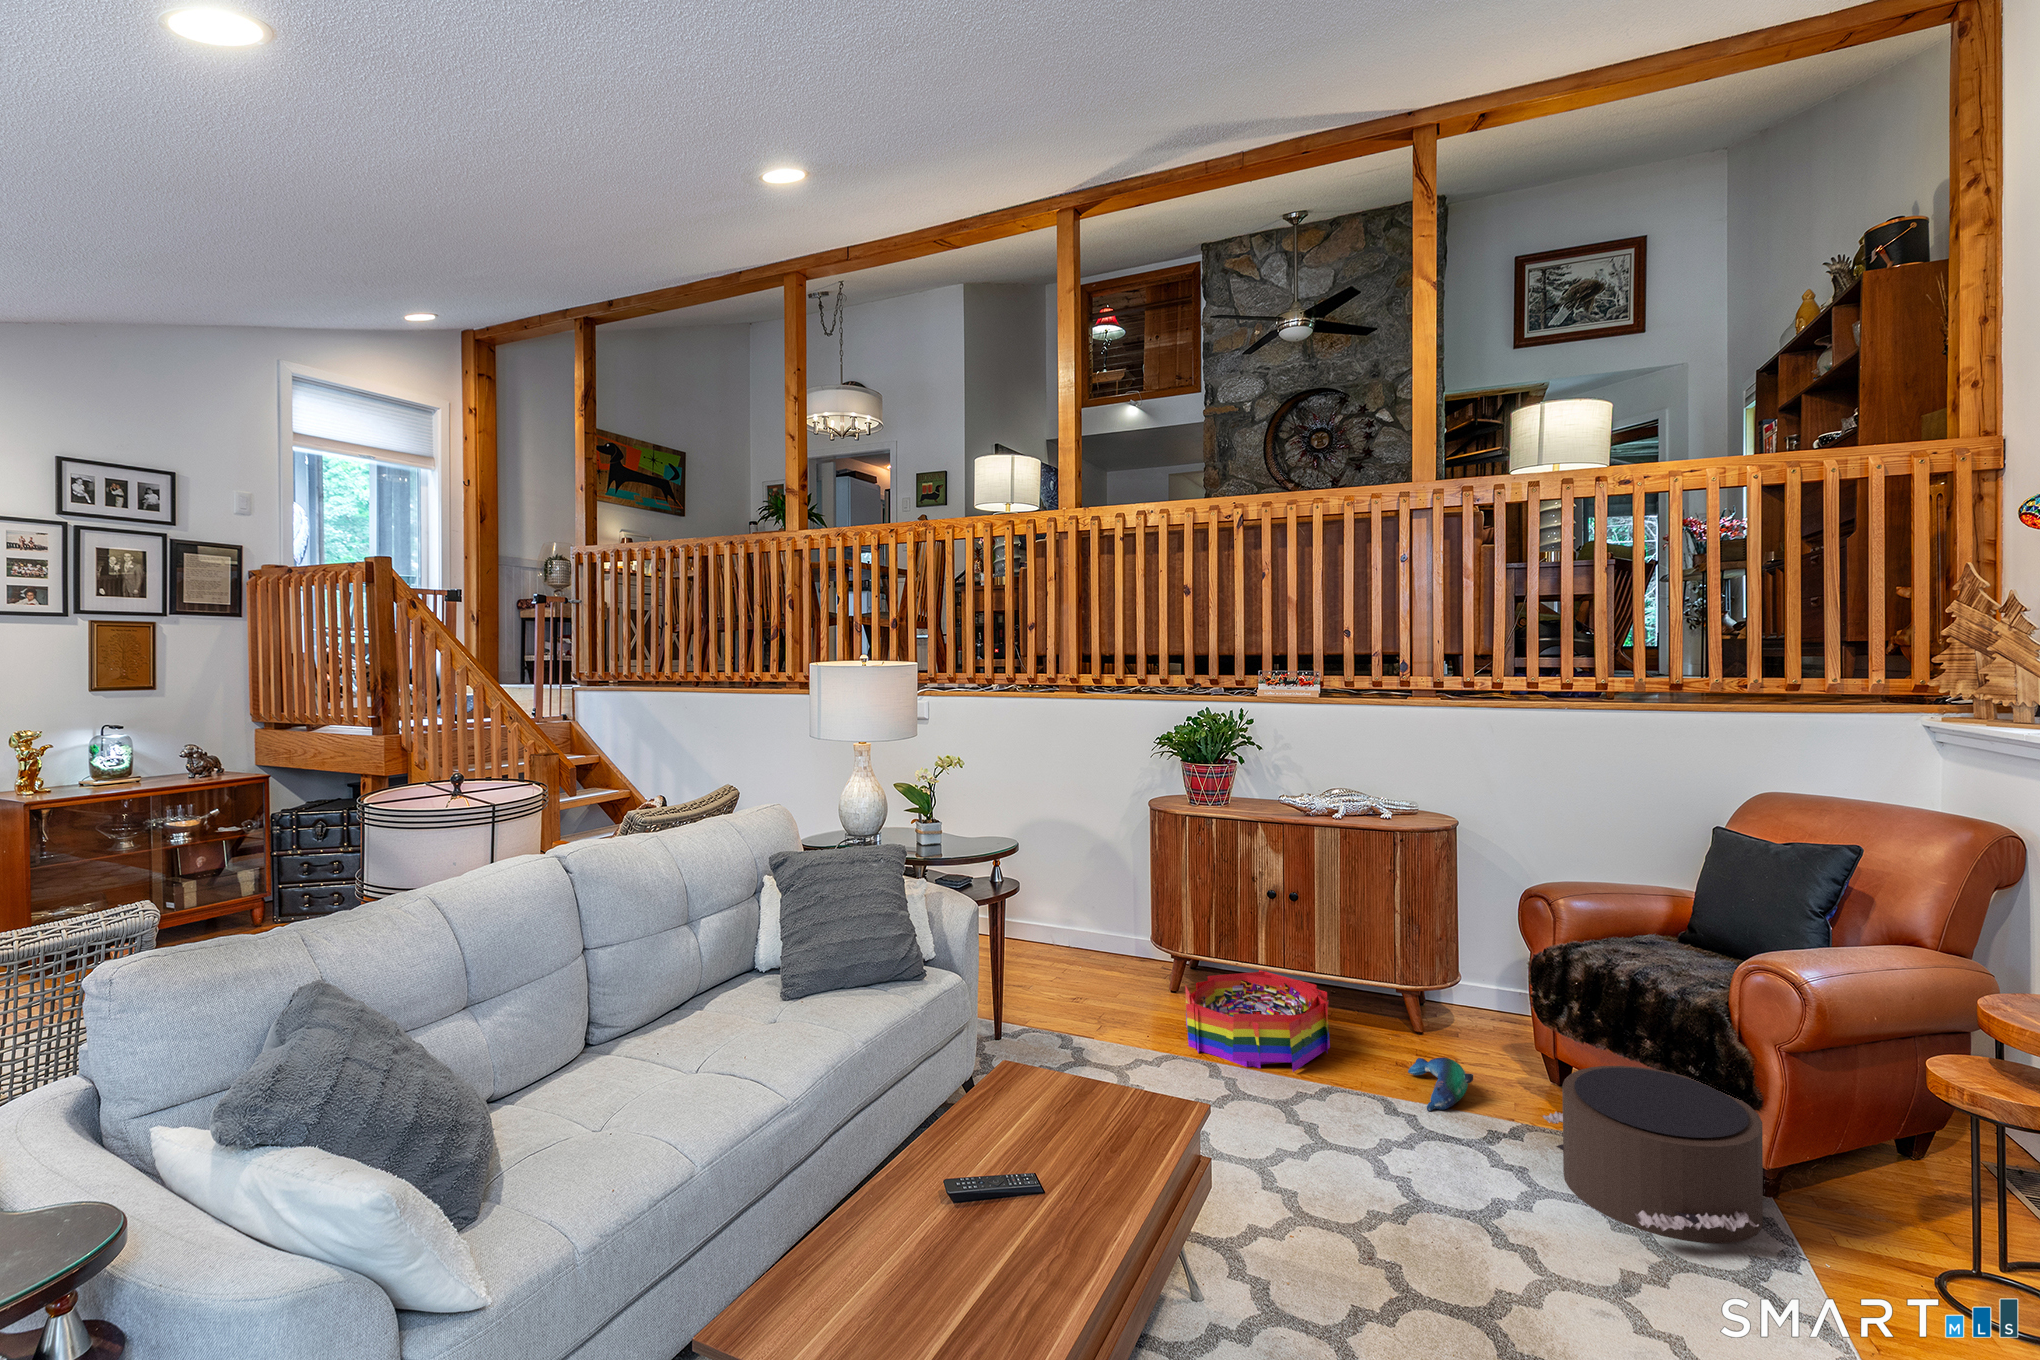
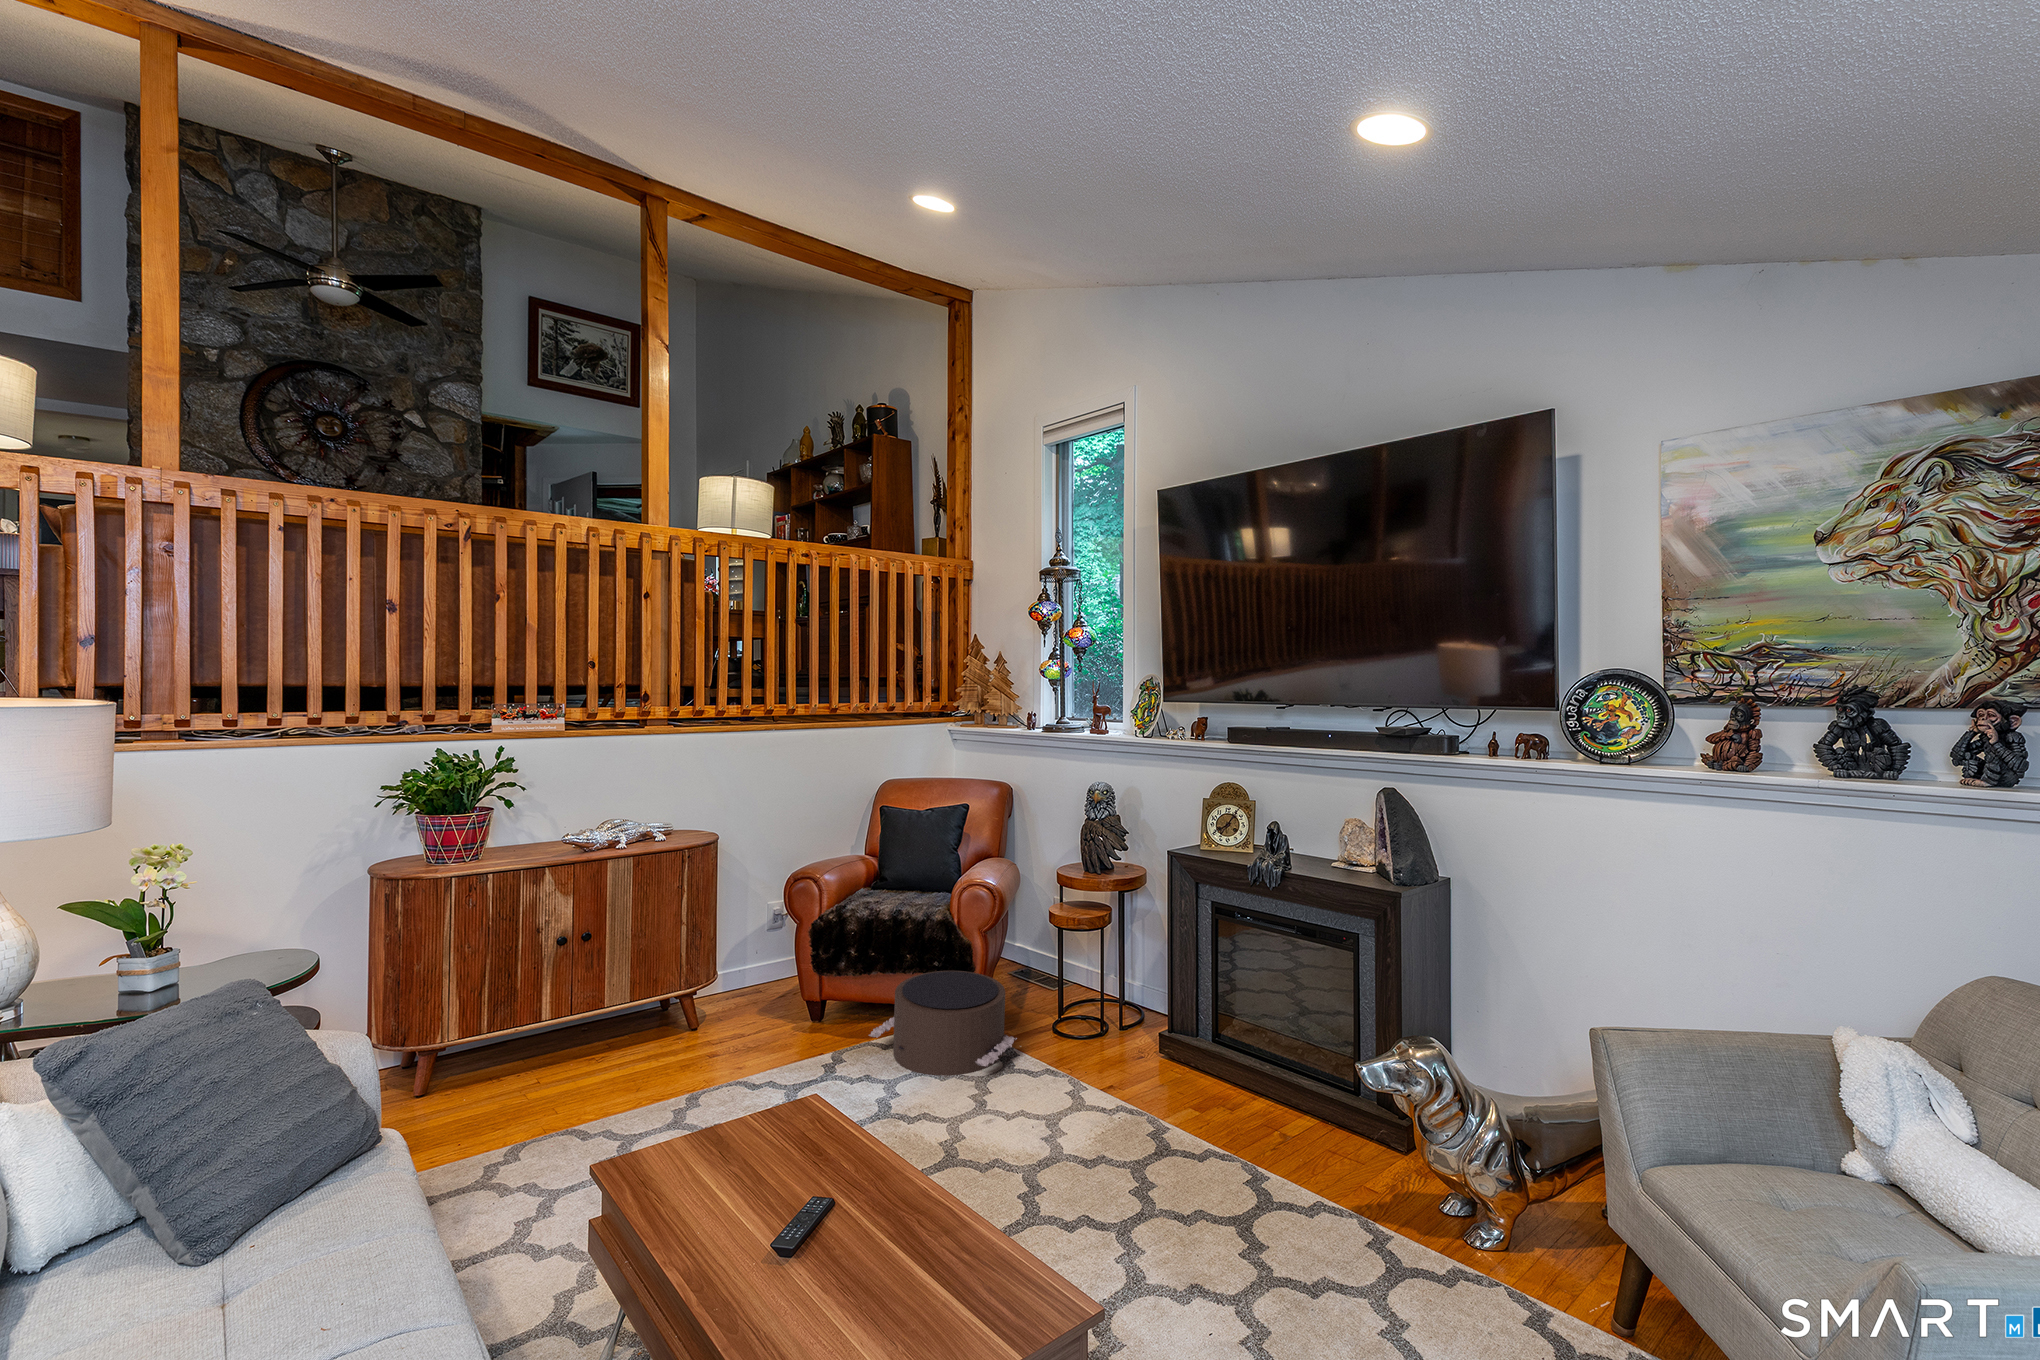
storage bin: present [1185,970,1330,1072] -> none [505,1013,668,1126]
plush toy: present [1408,1058,1473,1111] -> none [736,1027,799,1072]

